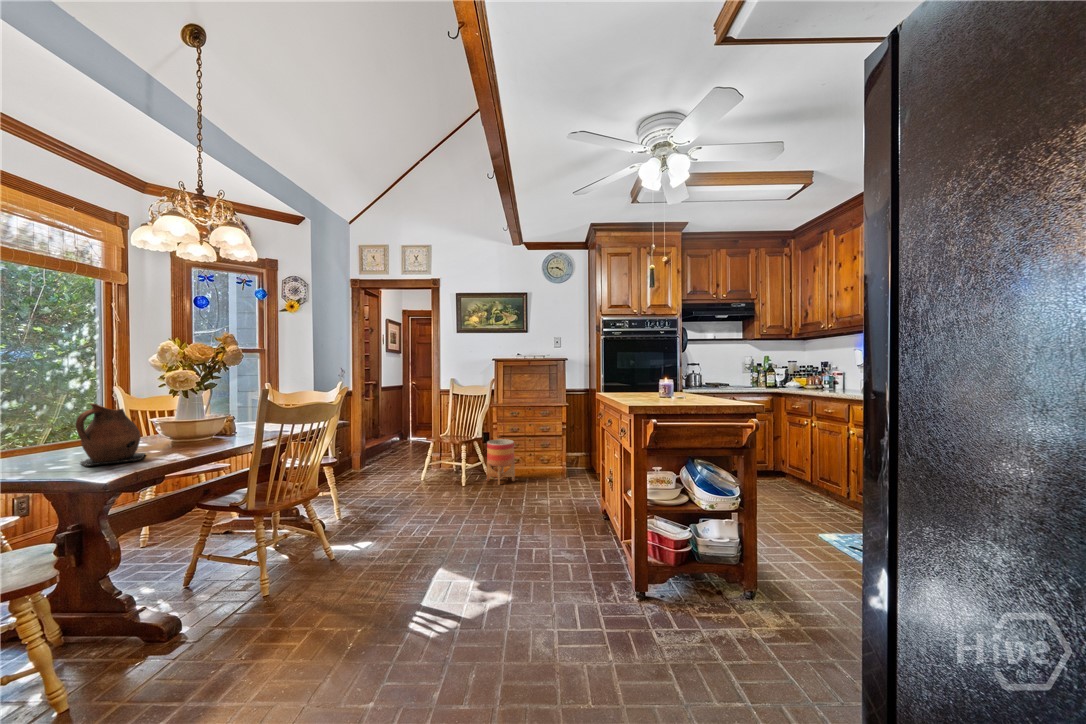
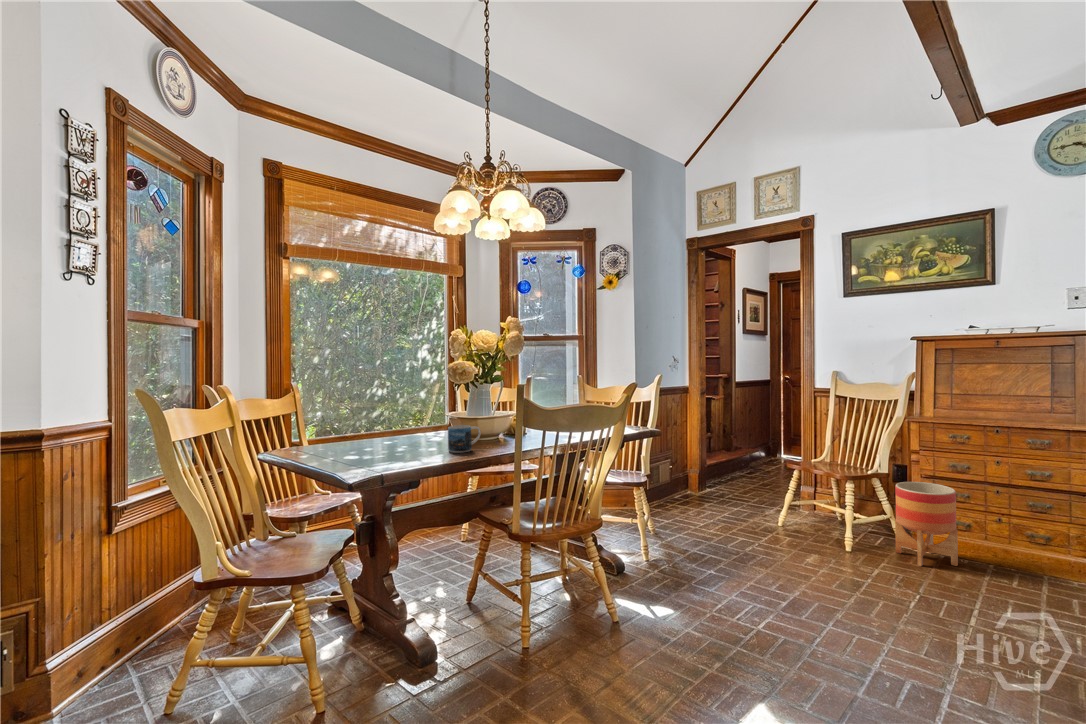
ceramic pitcher: present [76,404,145,466] -> none [367,393,427,457]
mug: none [176,428,210,453] -> present [448,425,480,453]

